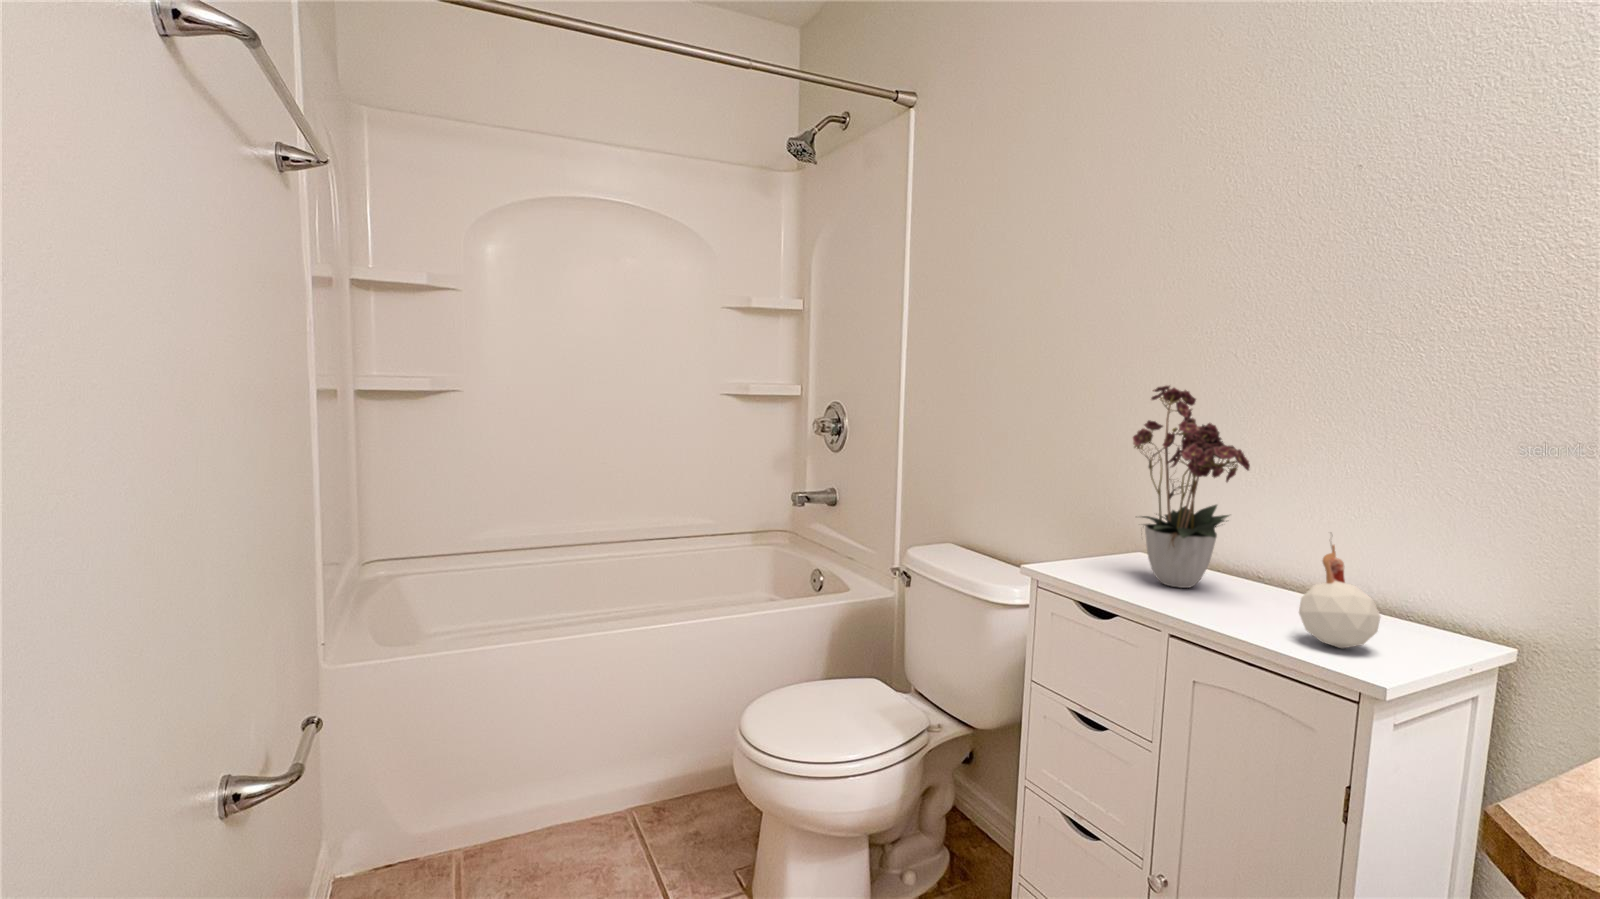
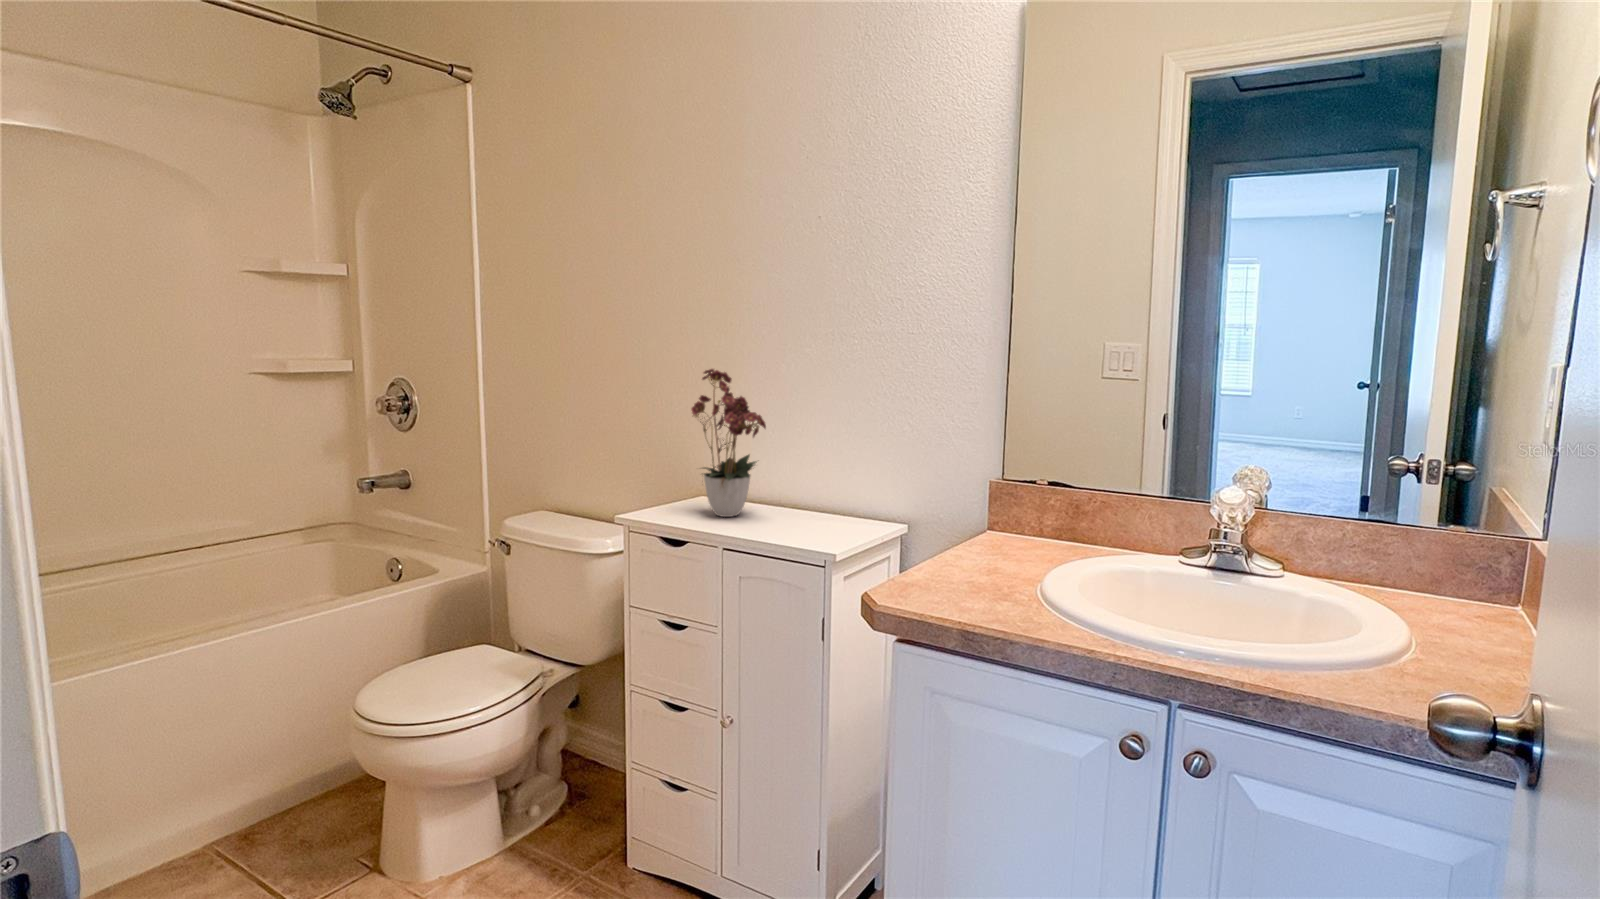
candle: present [1299,533,1381,648] -> none [796,466,836,538]

